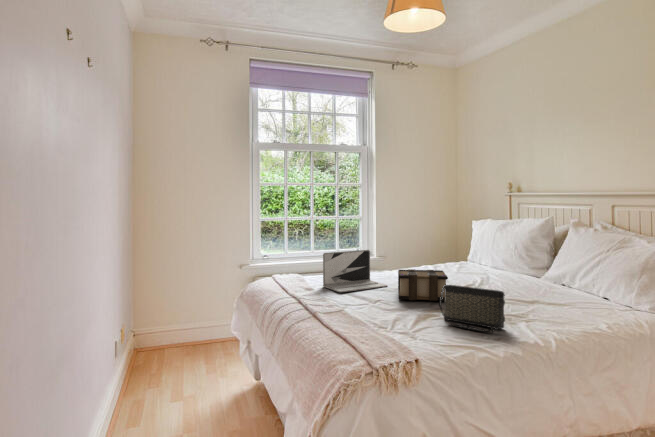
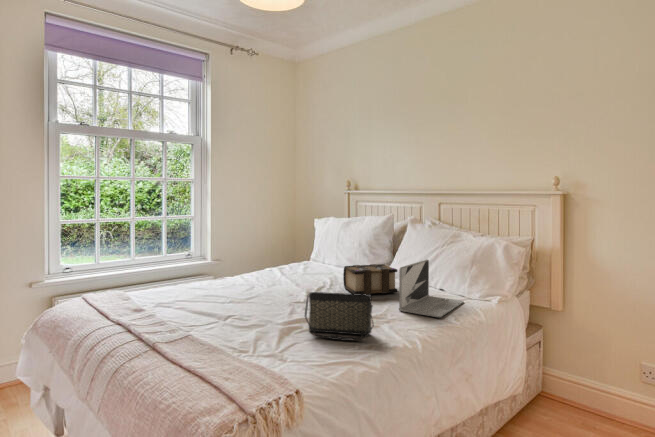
laptop: present [323,250,387,292] -> present [399,260,464,317]
book: present [398,269,448,301] -> present [343,264,398,295]

